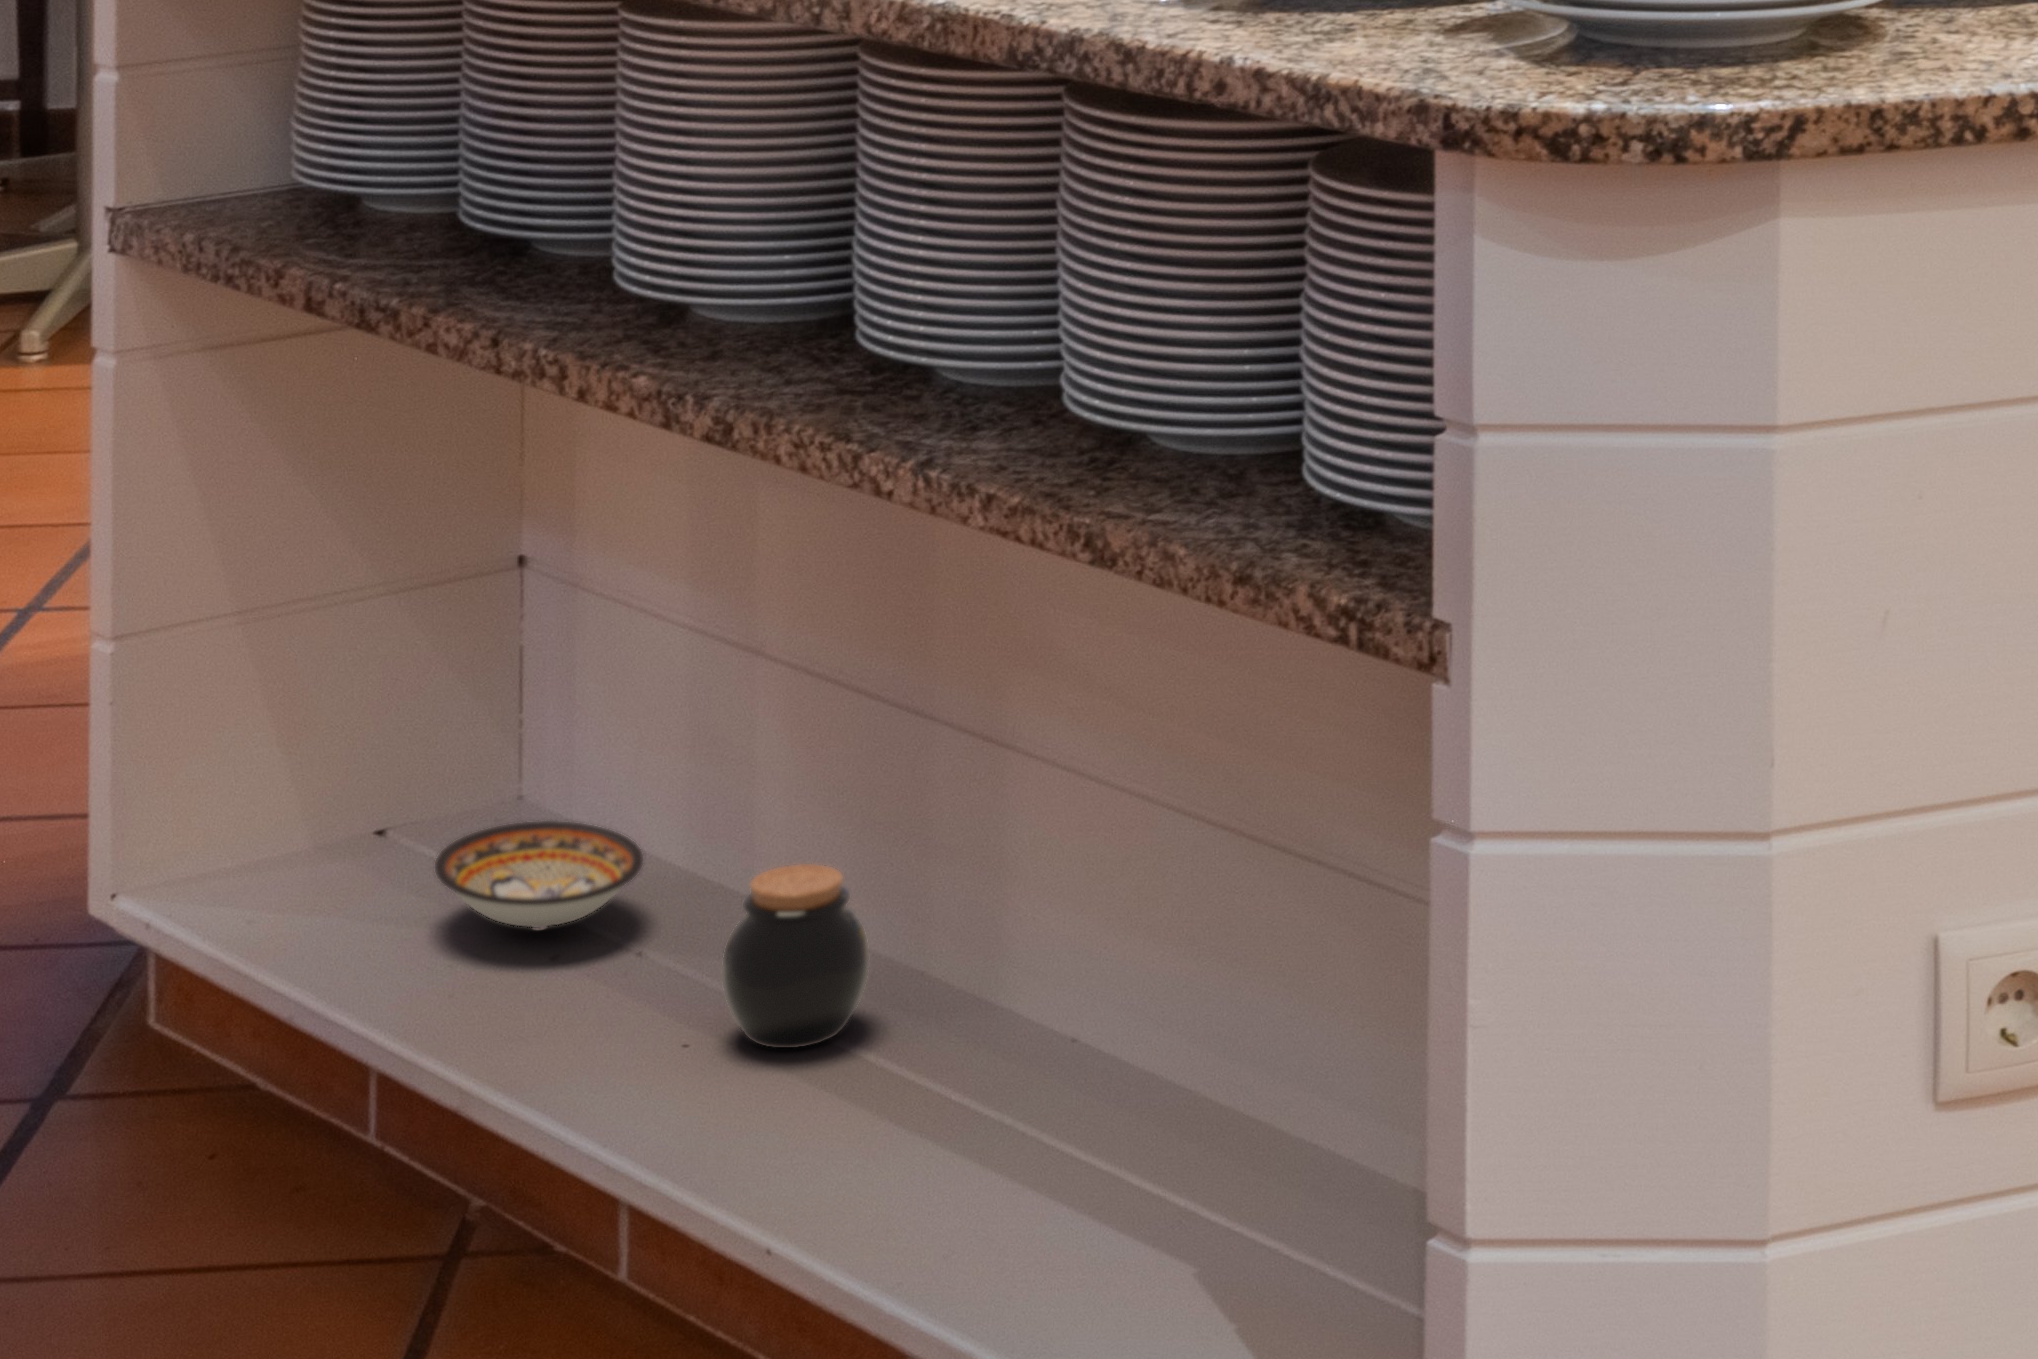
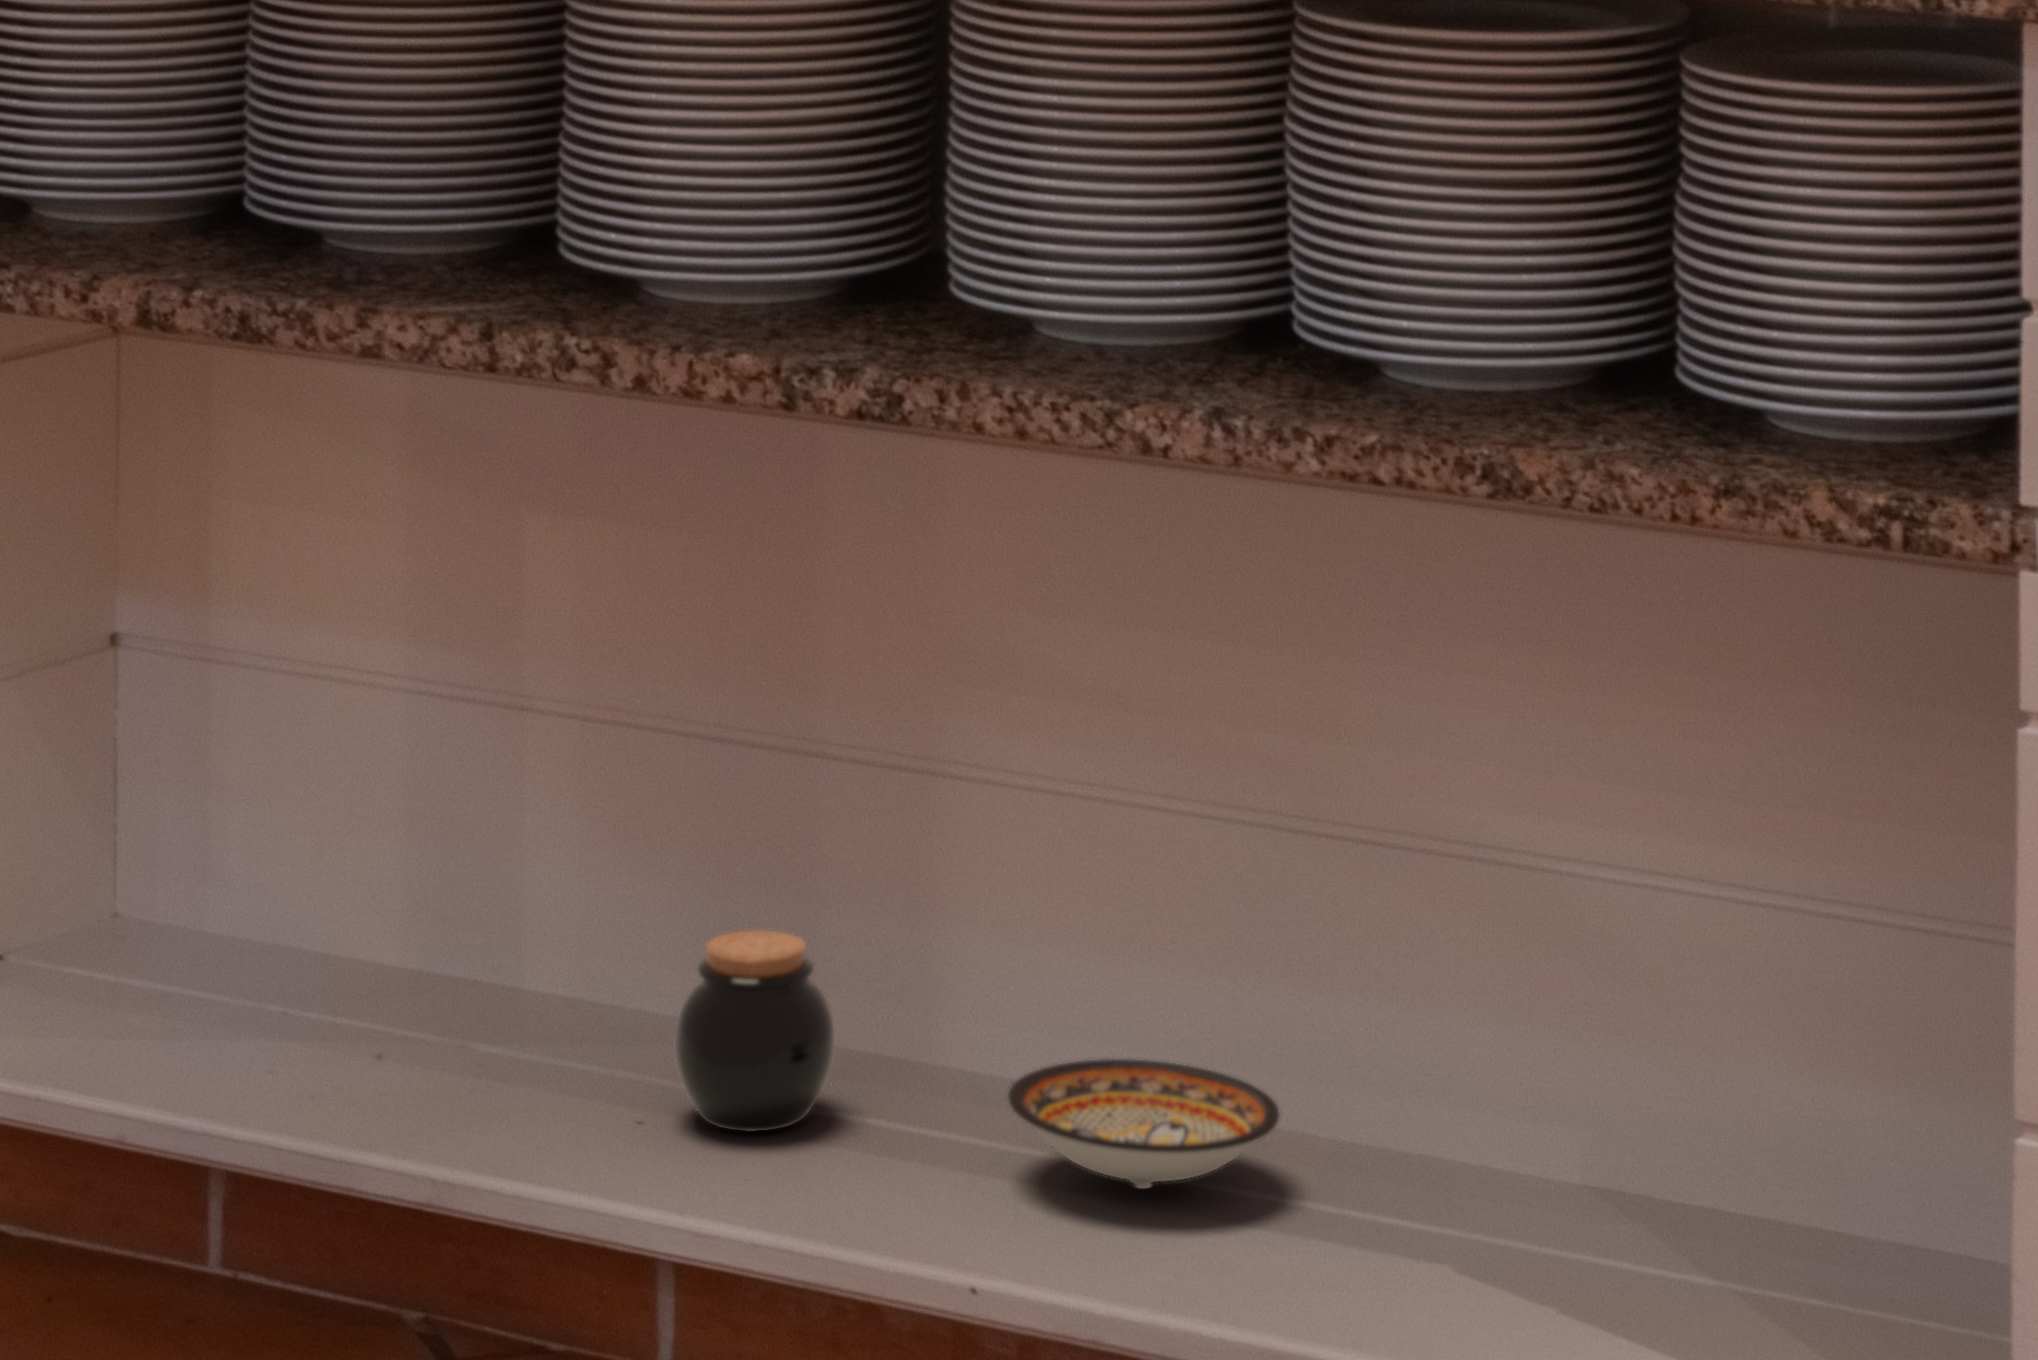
ceramic bowl: present [435,821,643,927] -> present [1009,1059,1279,1185]

